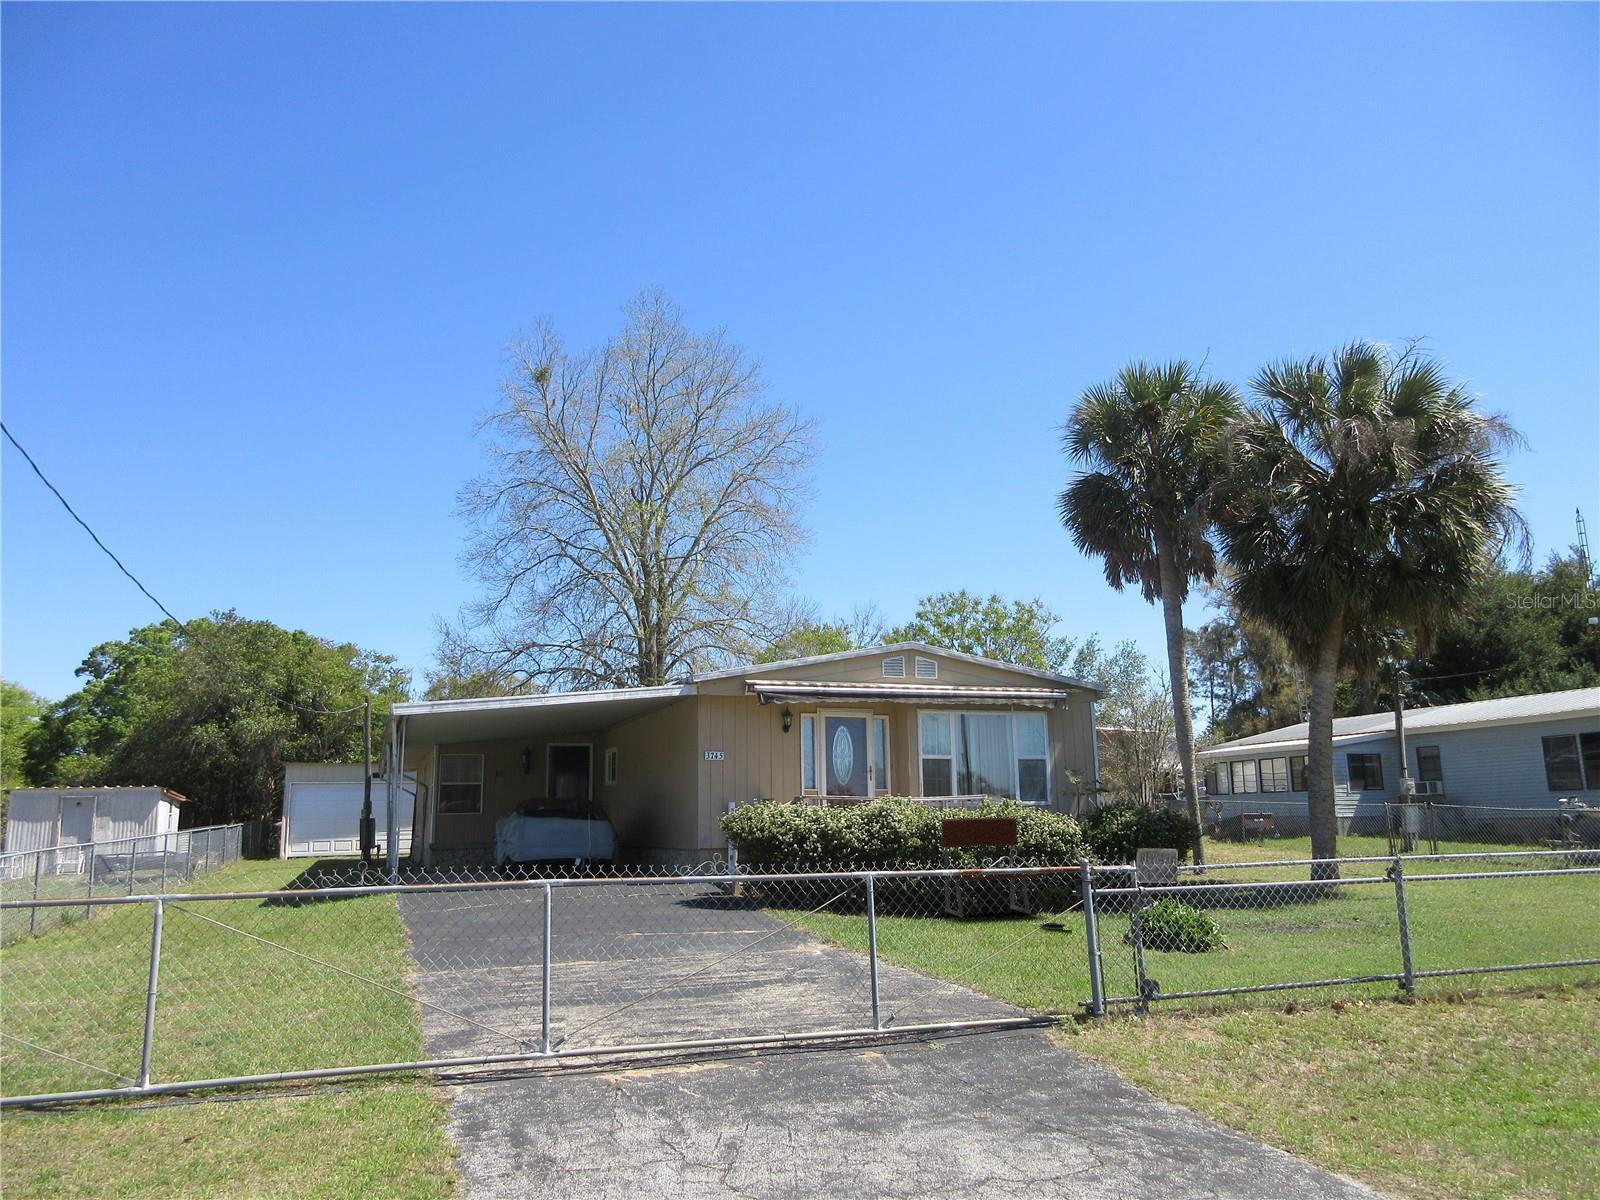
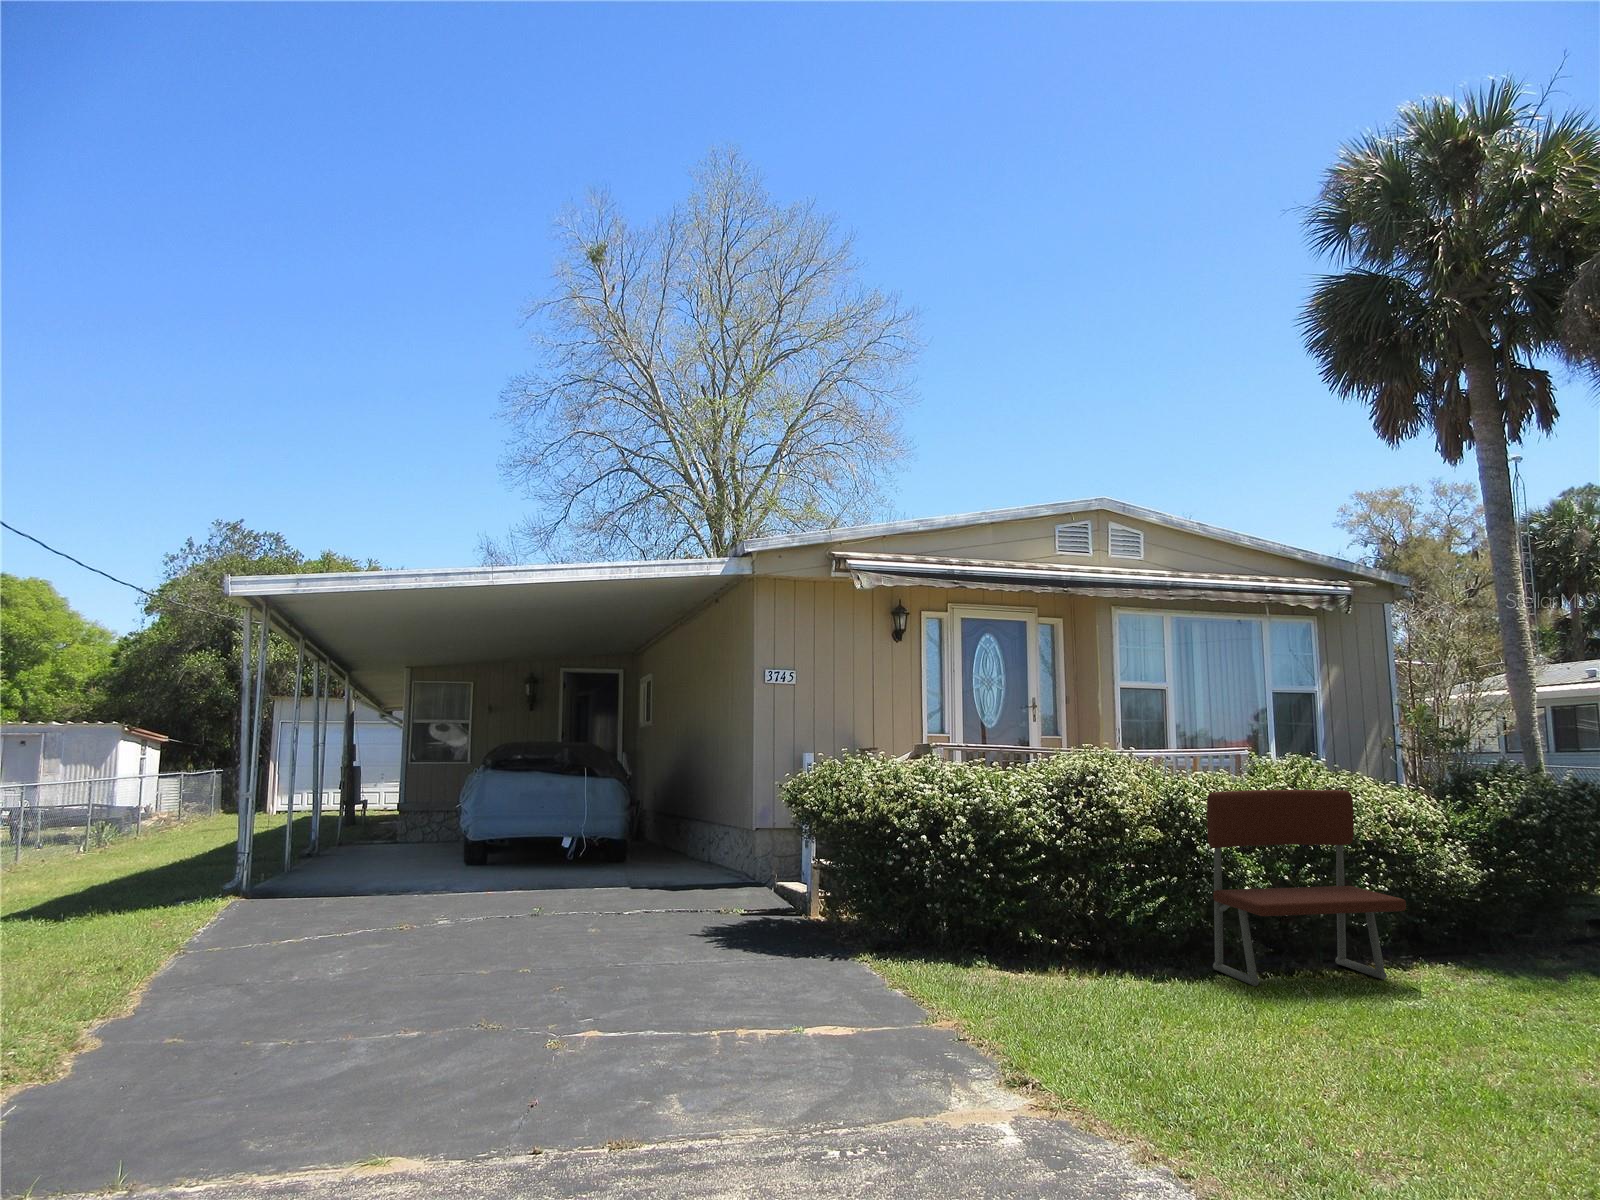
potted tree: present [1037,875,1068,930] -> none [1420,904,1507,1029]

